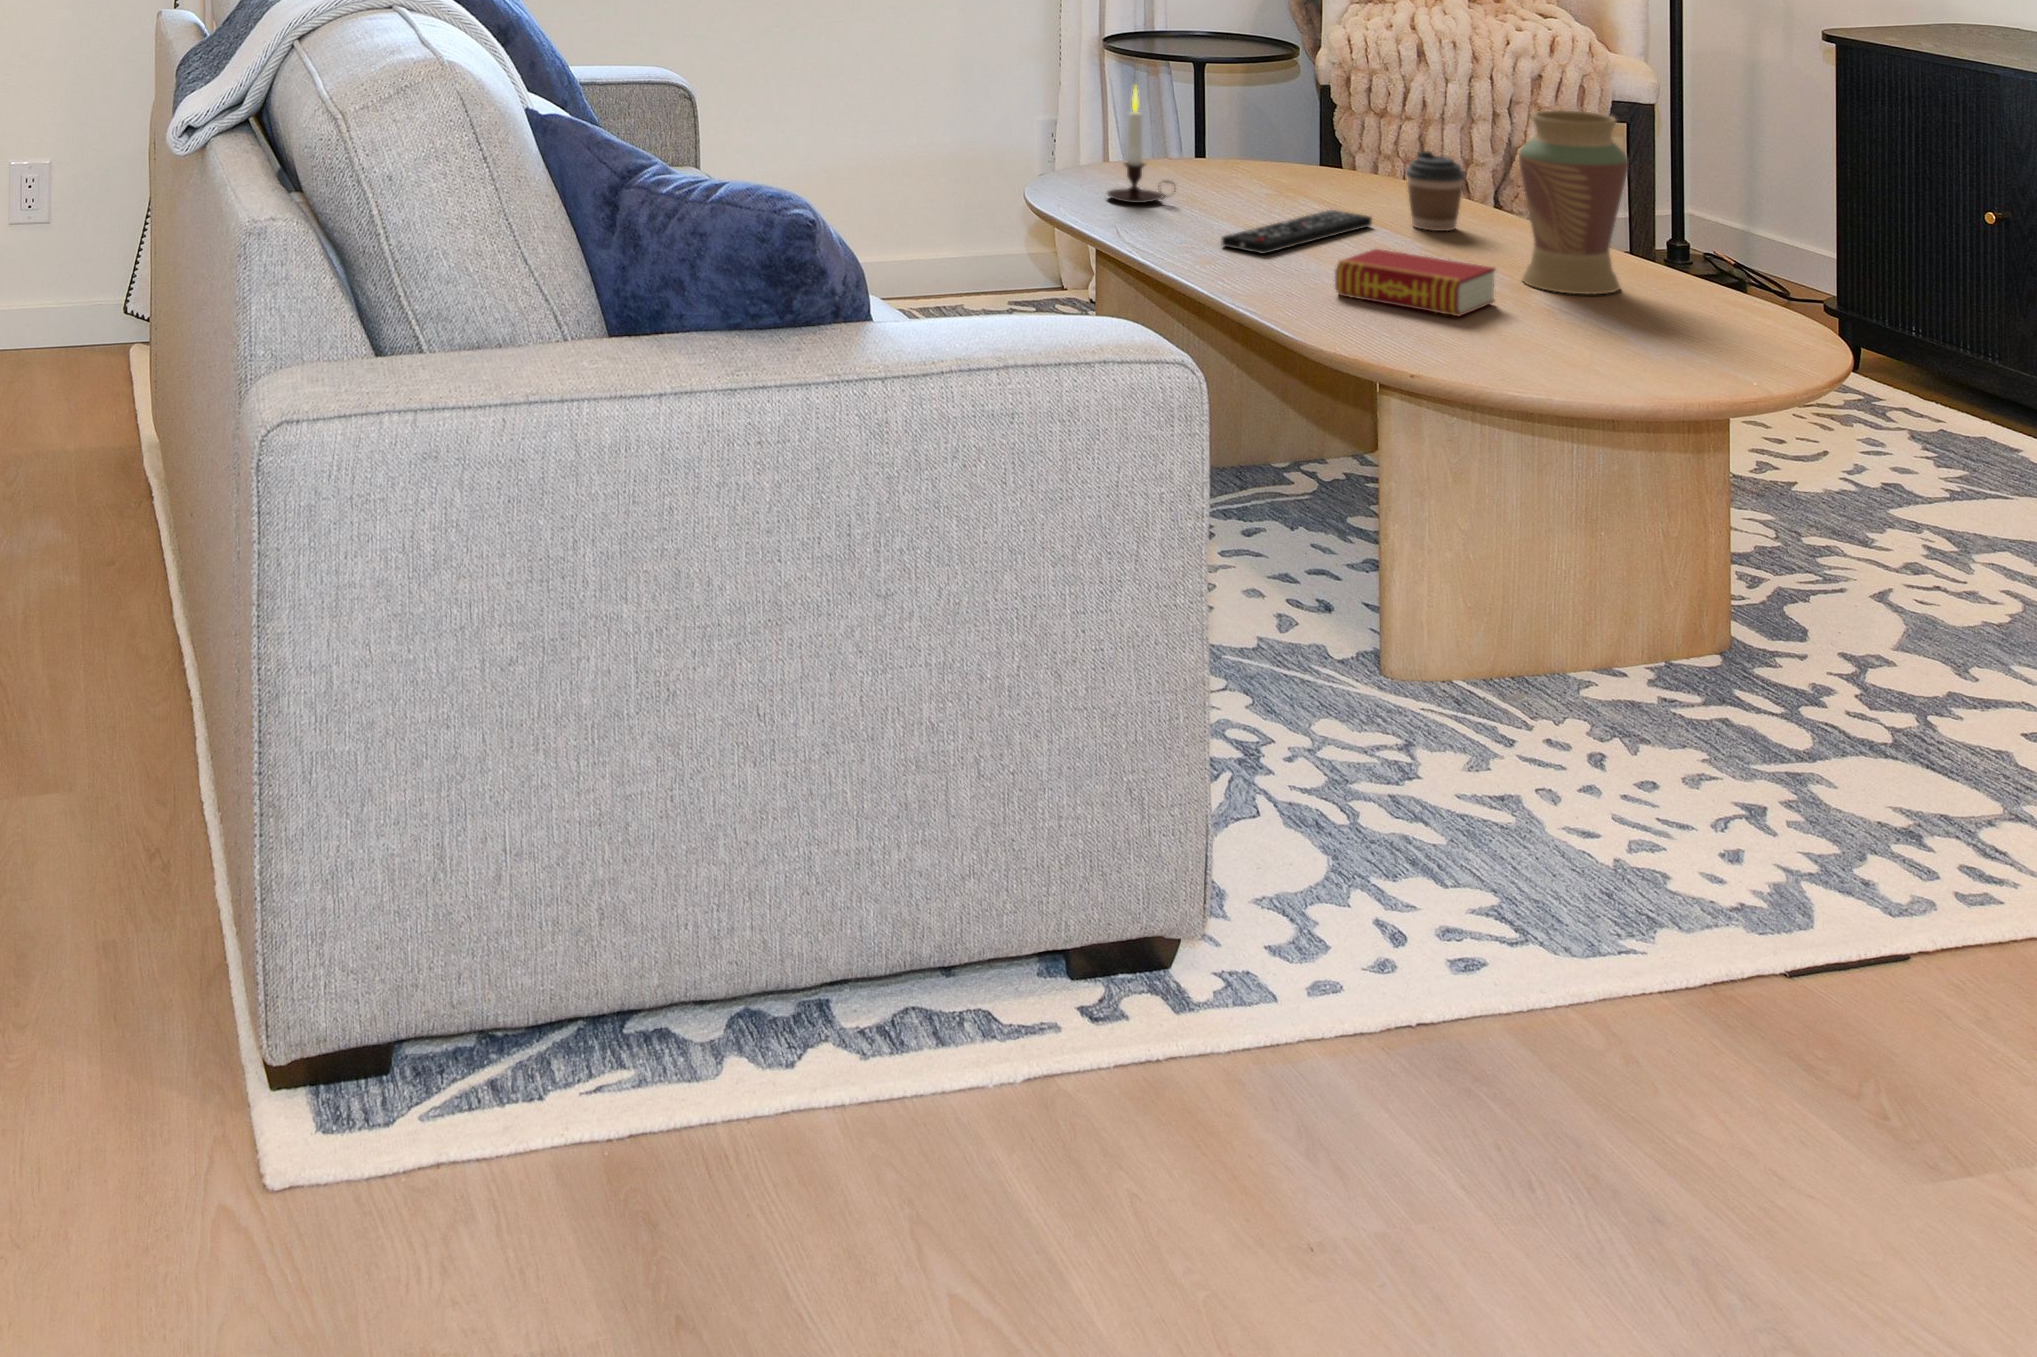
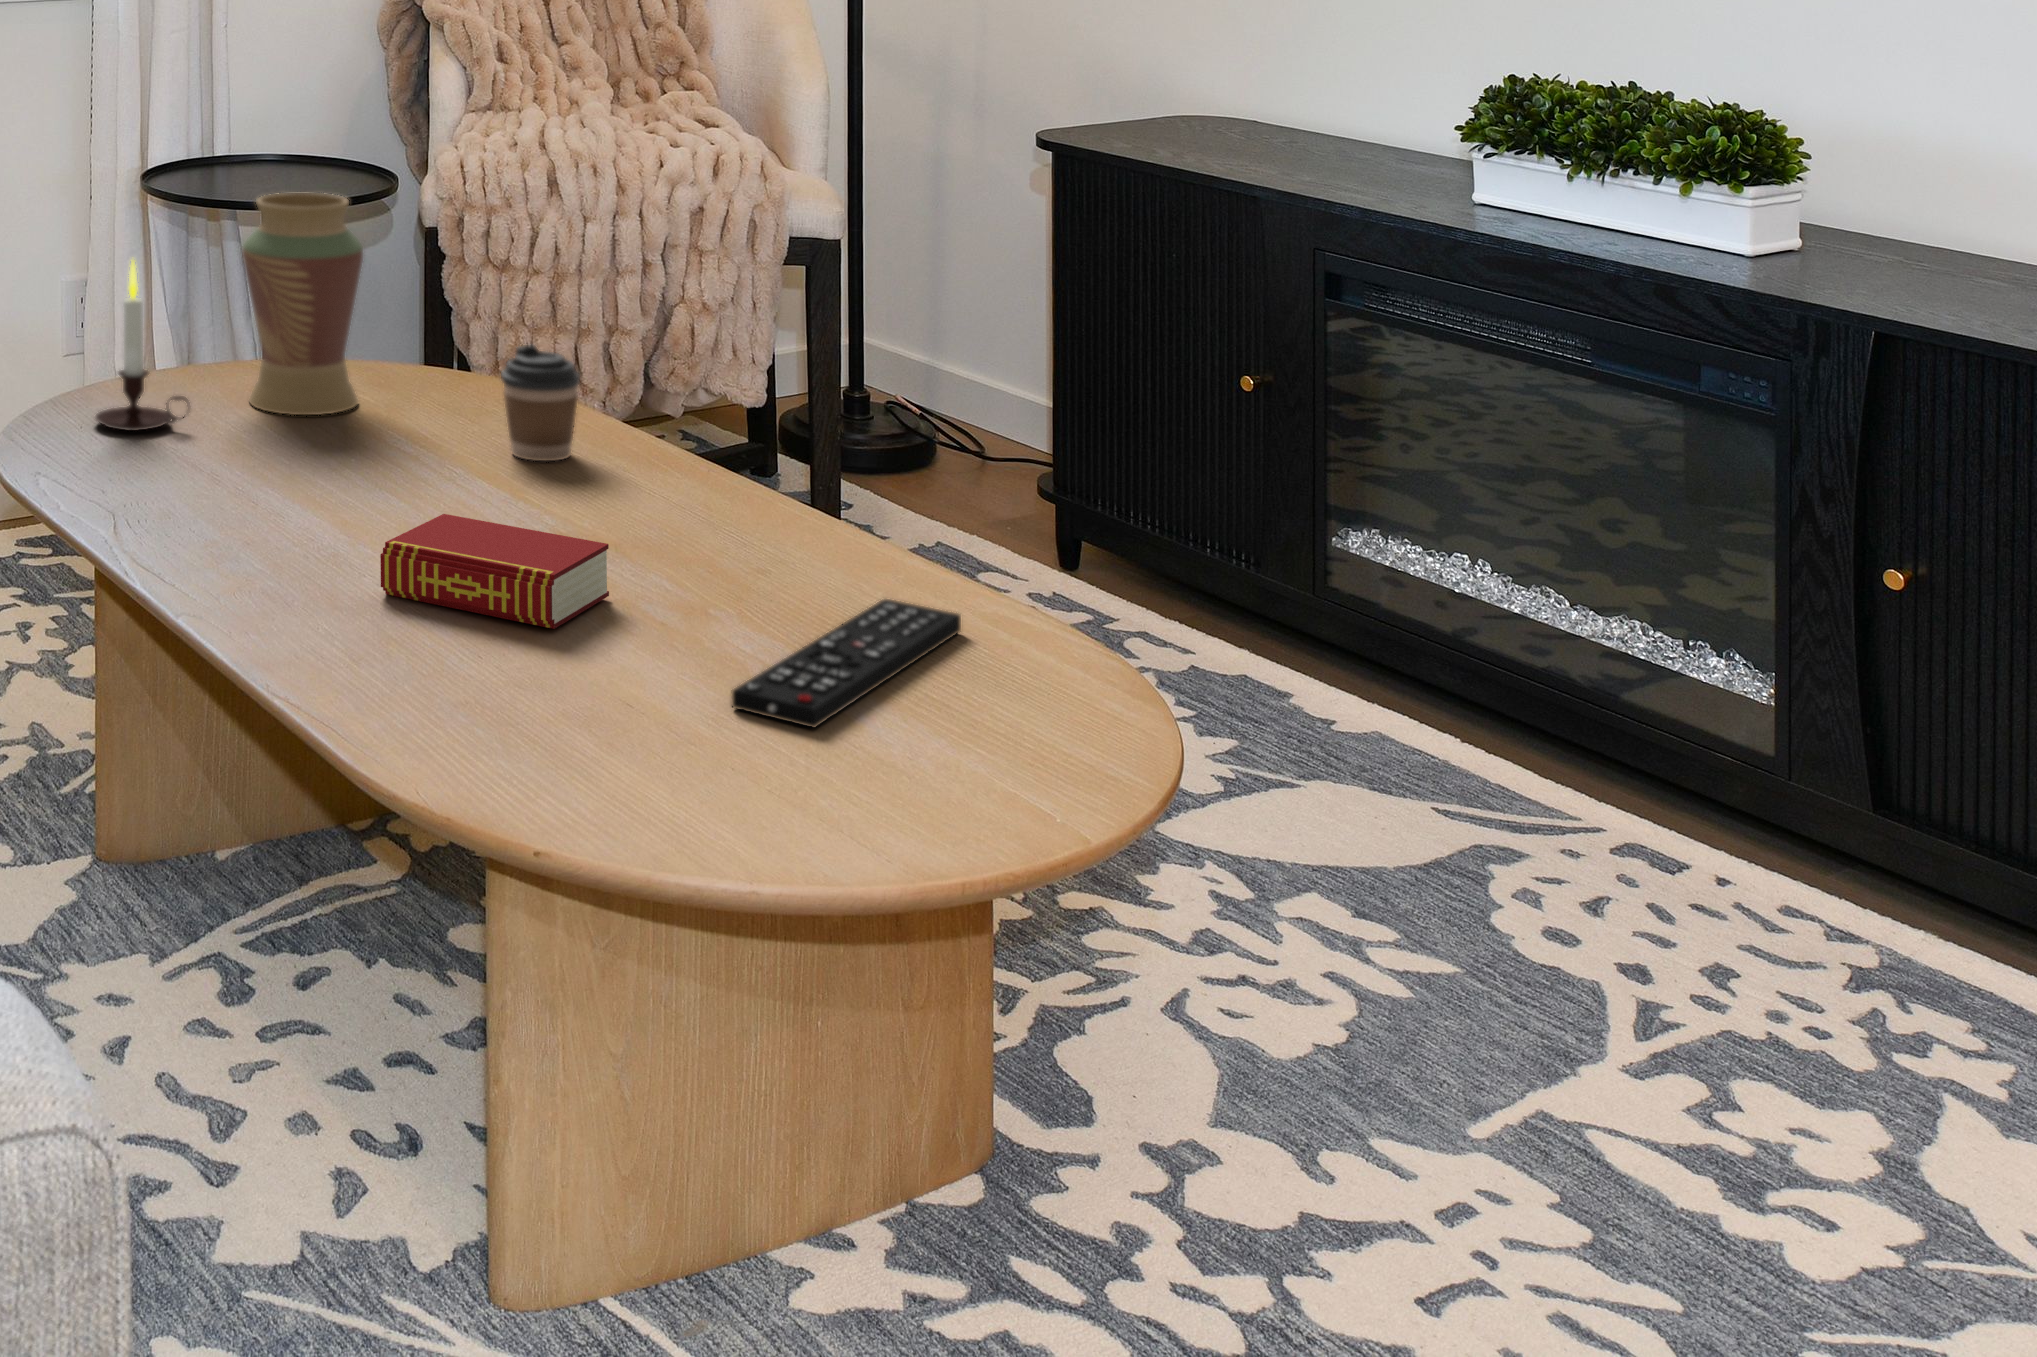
vase: present [1519,110,1629,294] -> present [242,192,363,415]
remote control: present [1222,210,1372,254] -> present [732,599,961,727]

